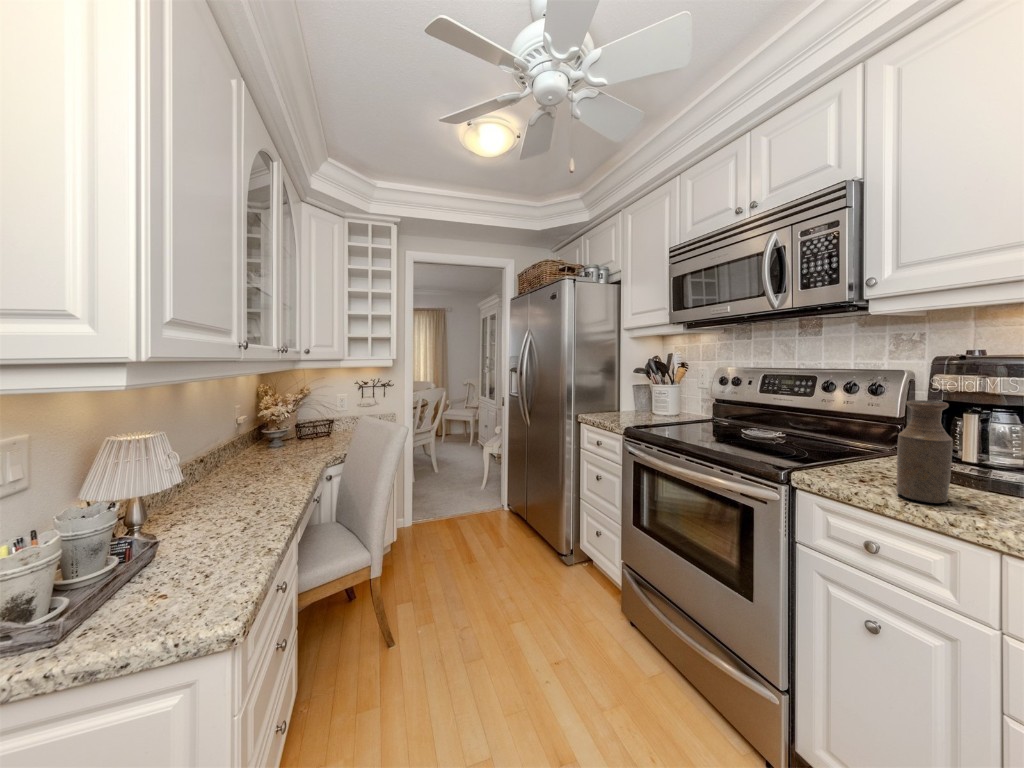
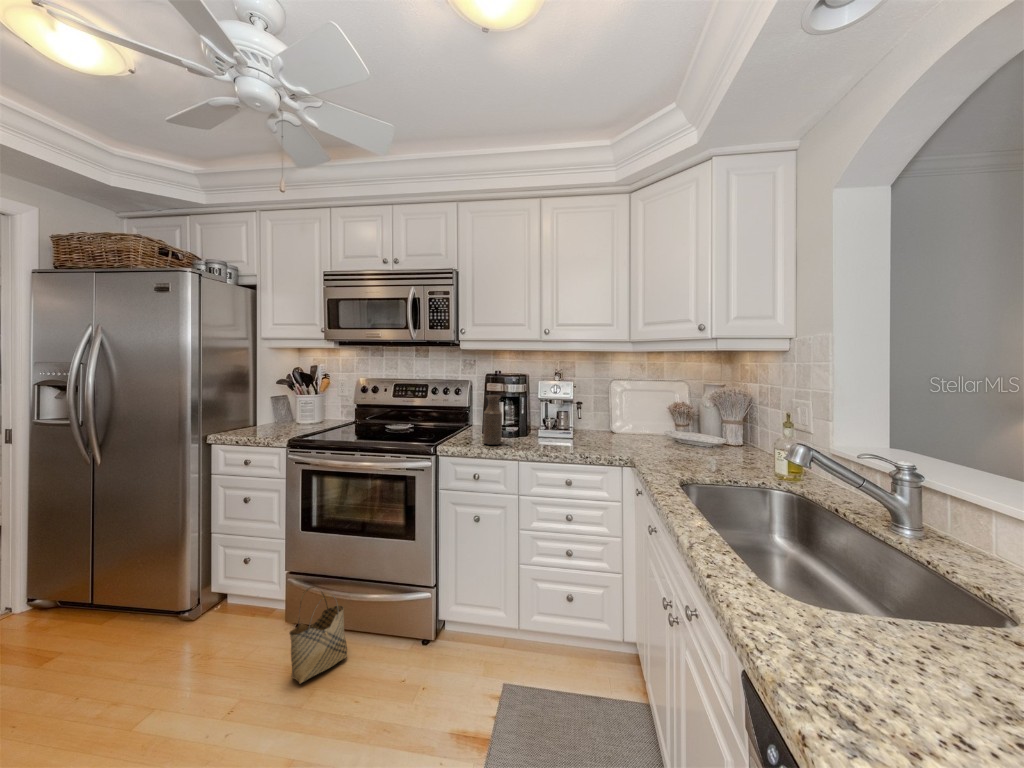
woven basket: none [588,602,653,708] -> present [290,587,347,684]

